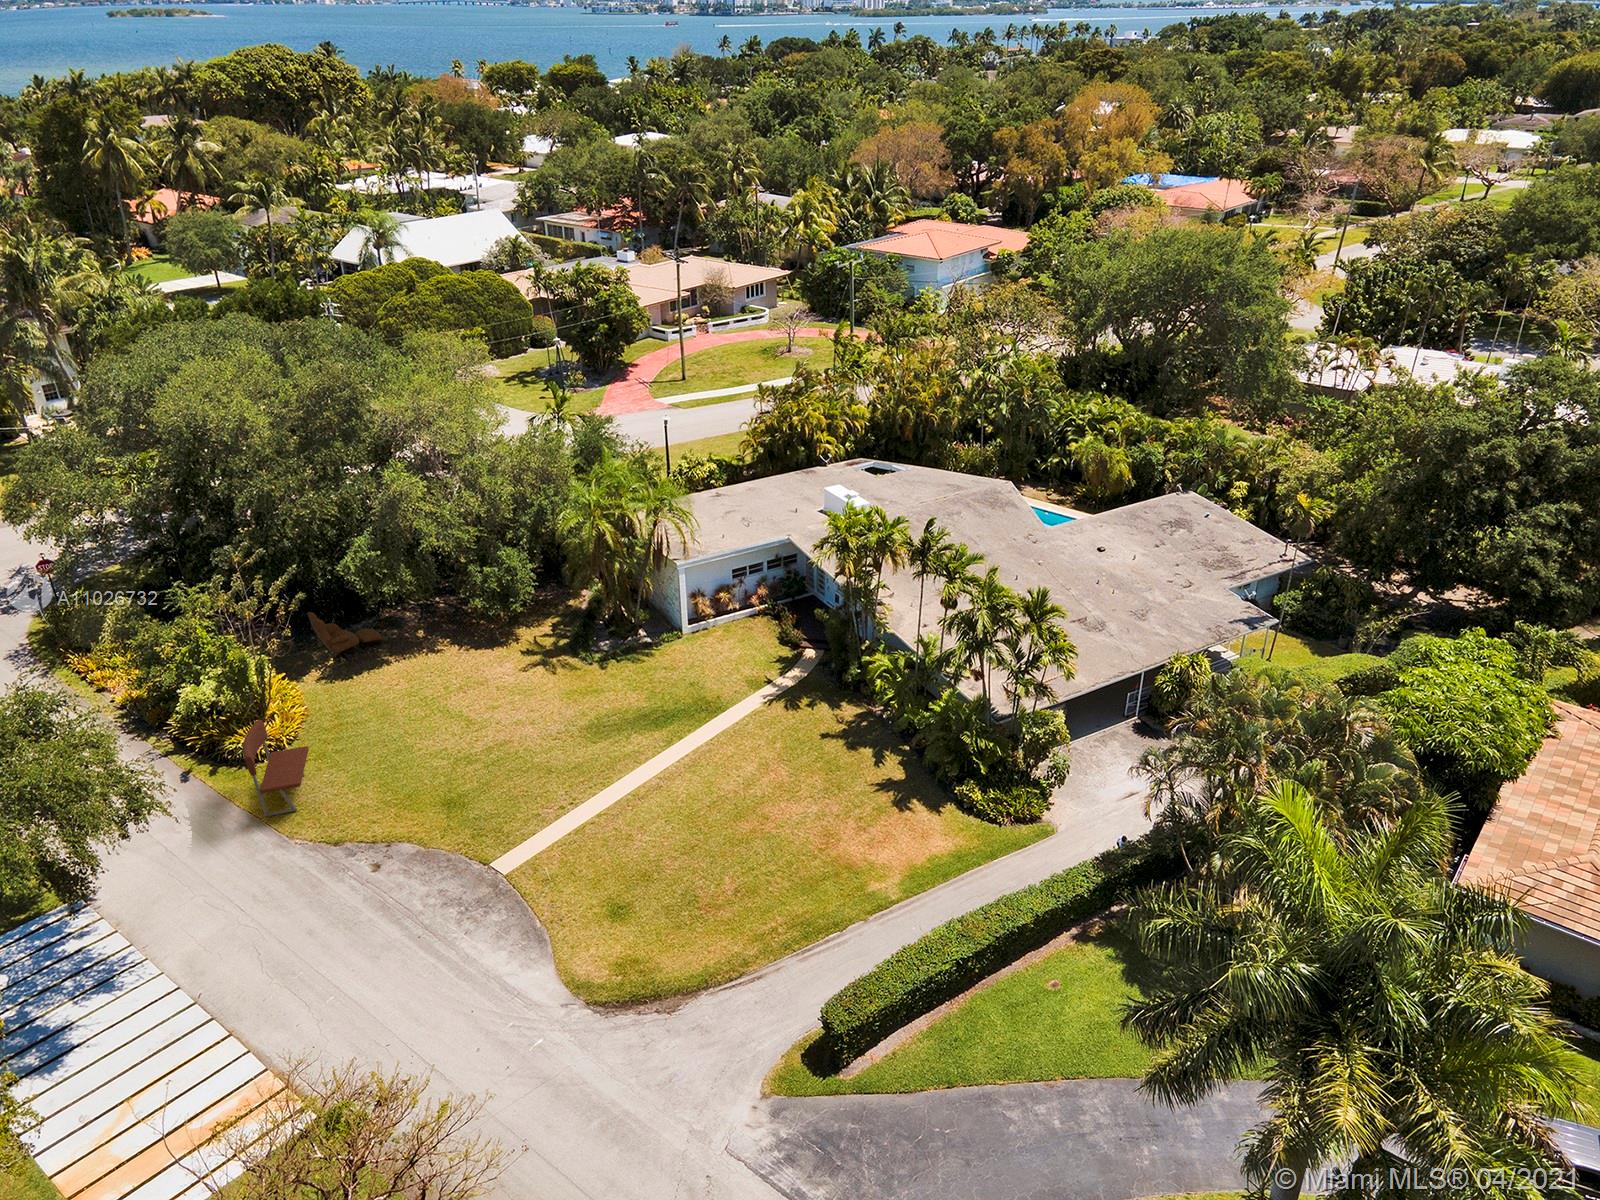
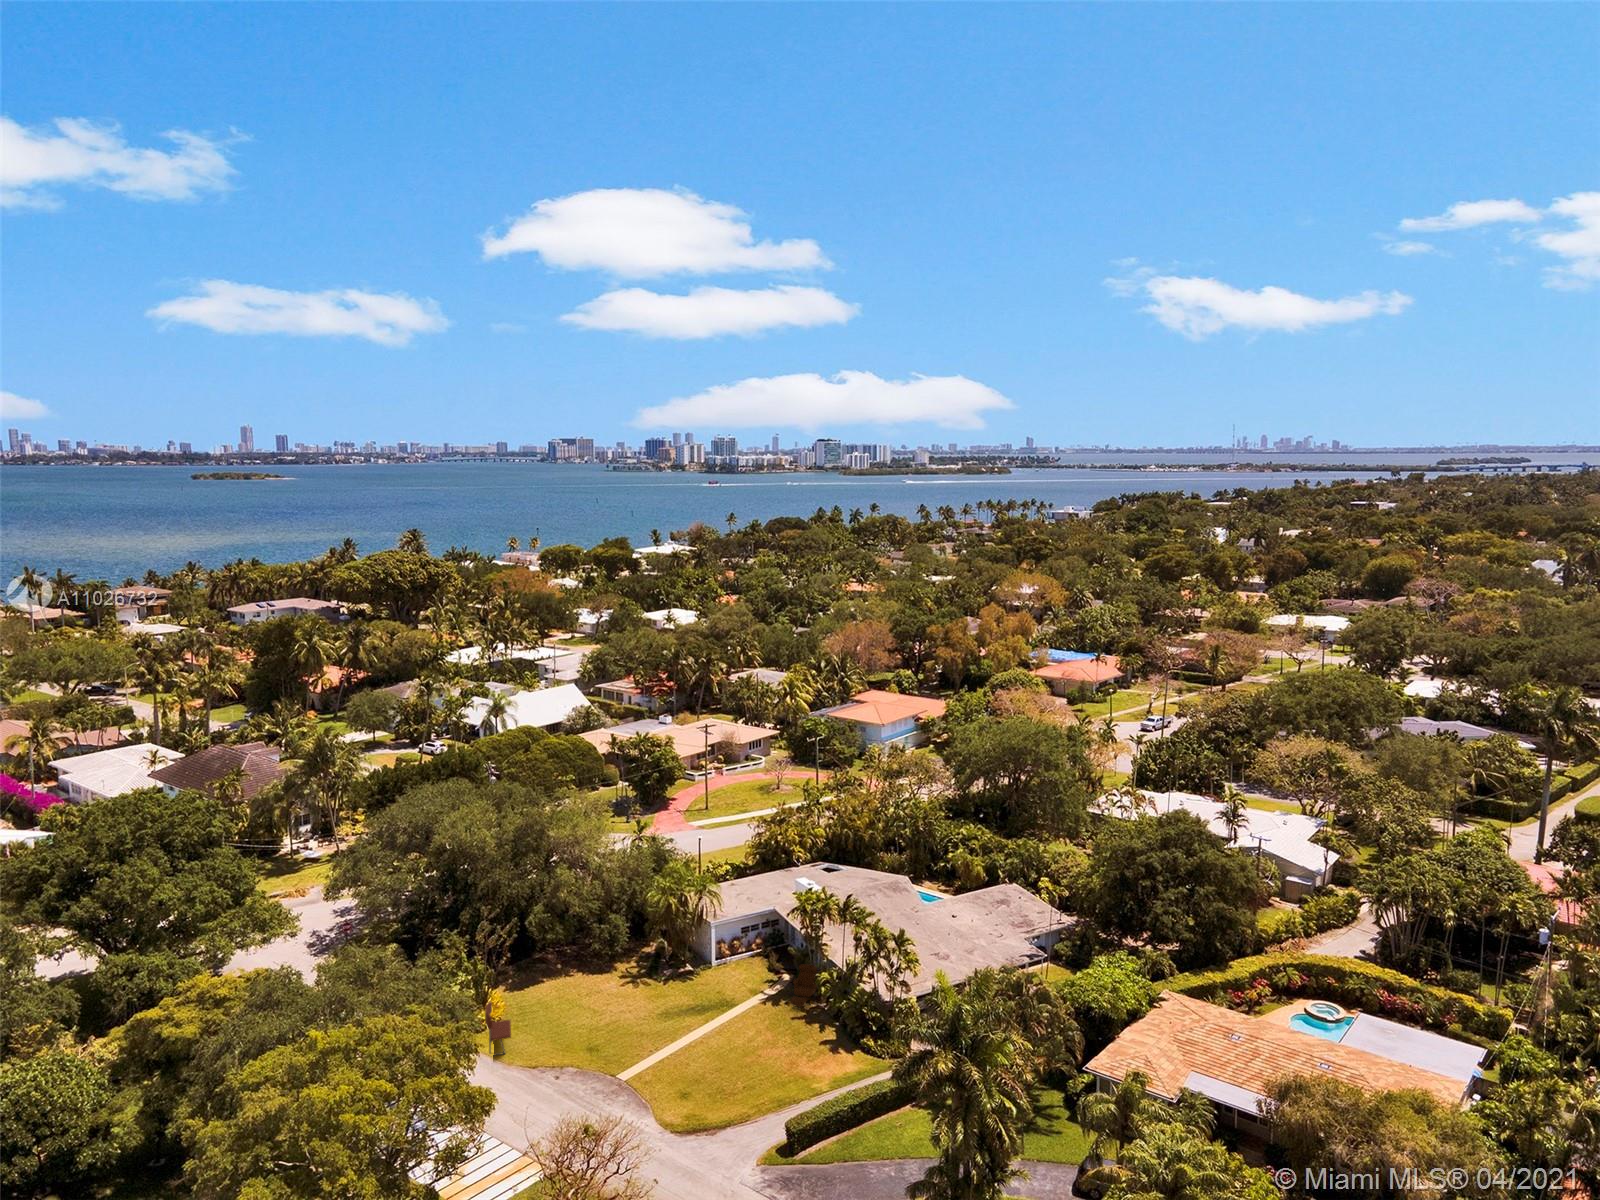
lounge chair: present [307,612,382,662] -> present [790,964,817,1007]

